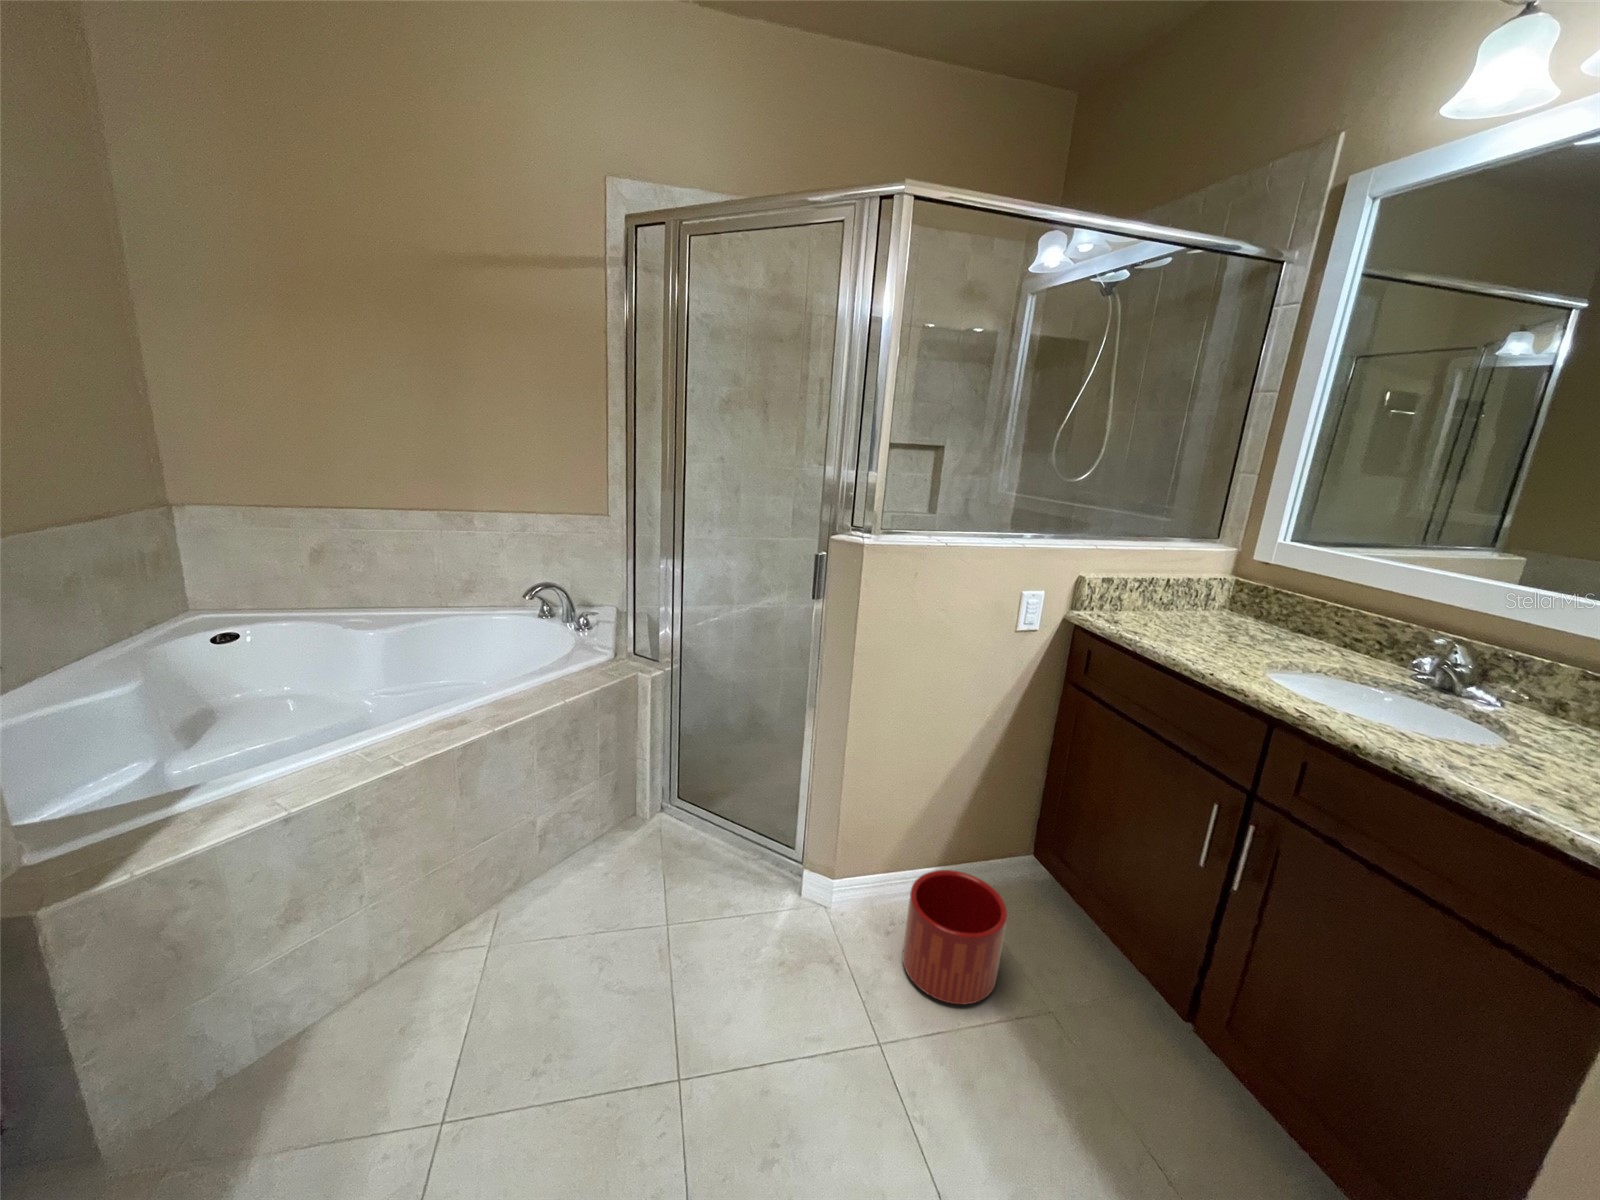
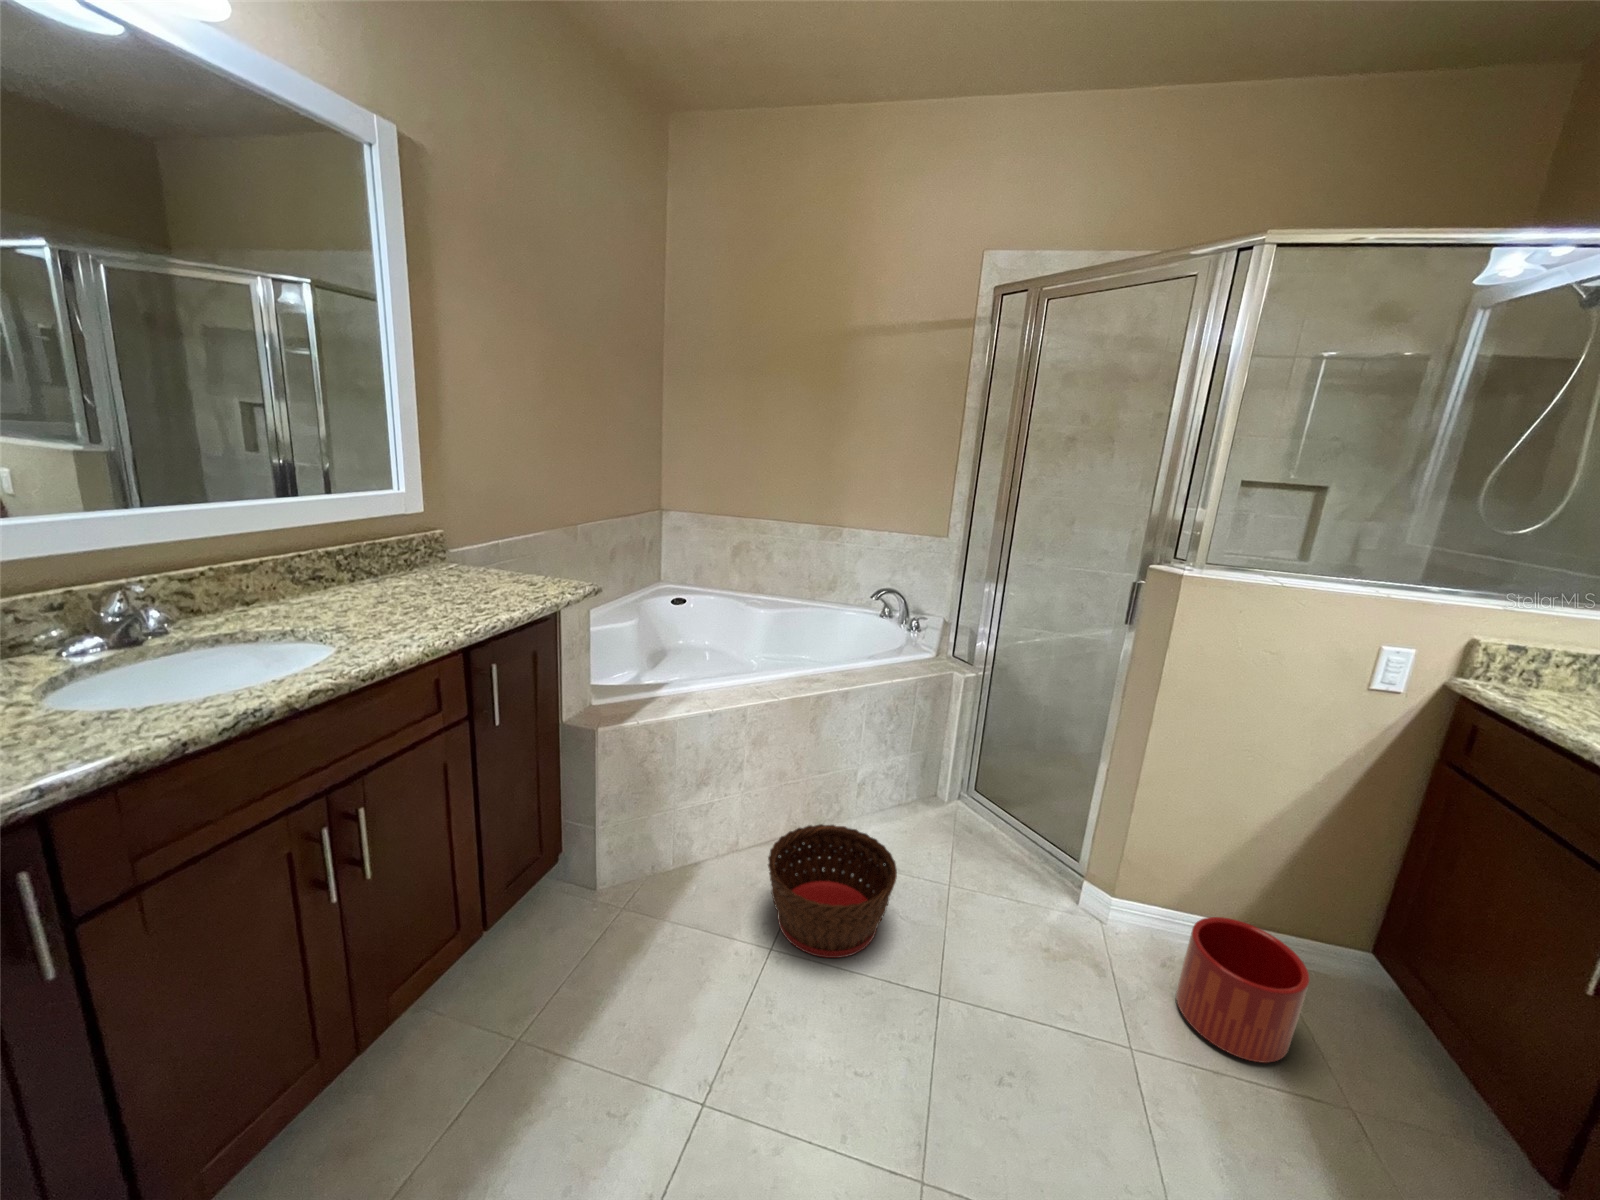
basket: none [419,902,605,1097] -> present [768,824,897,958]

